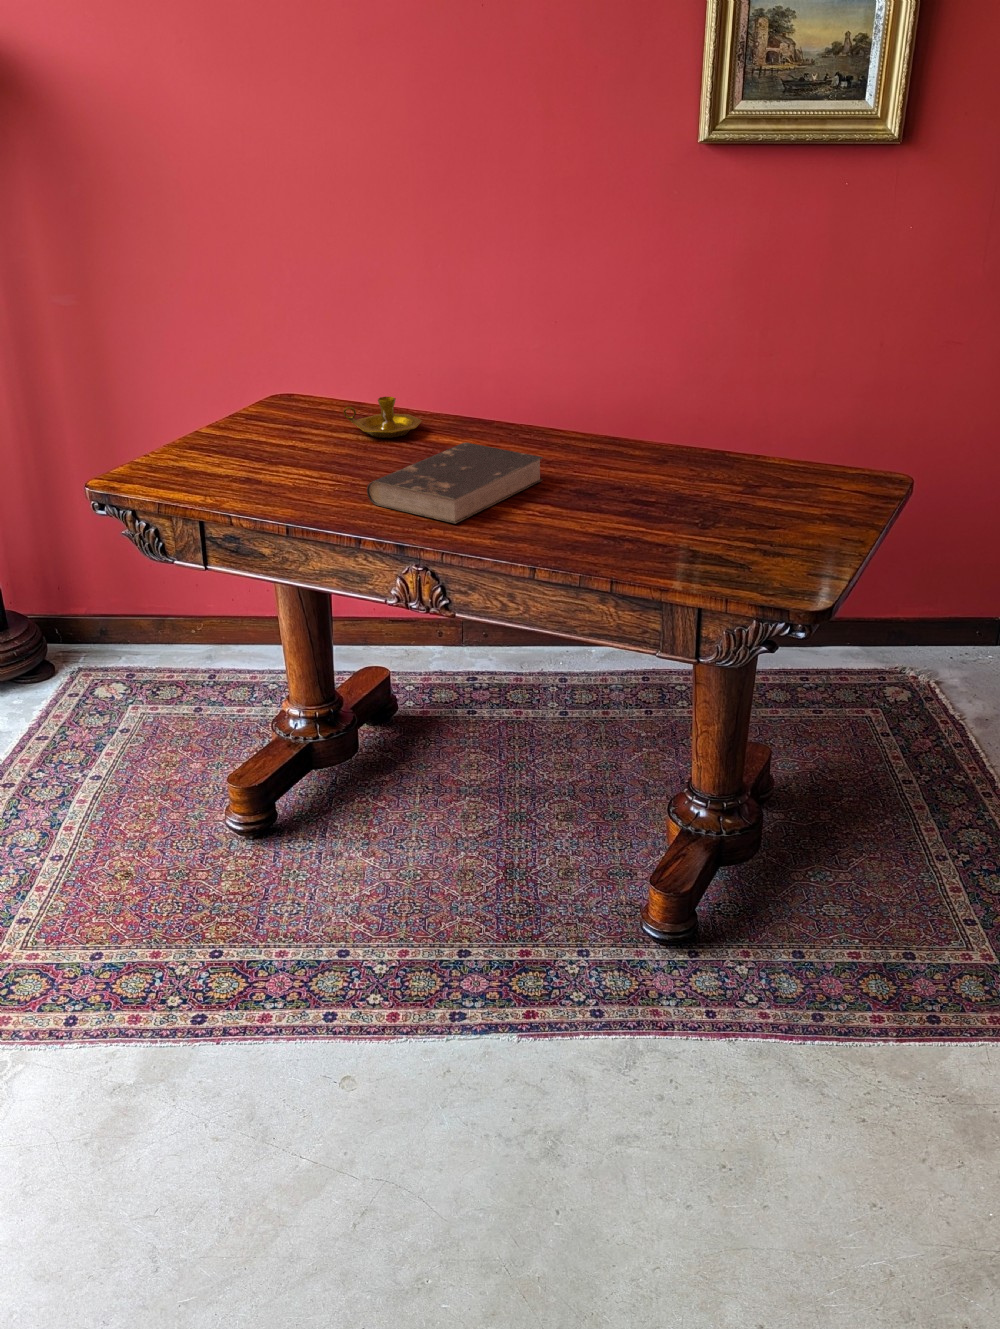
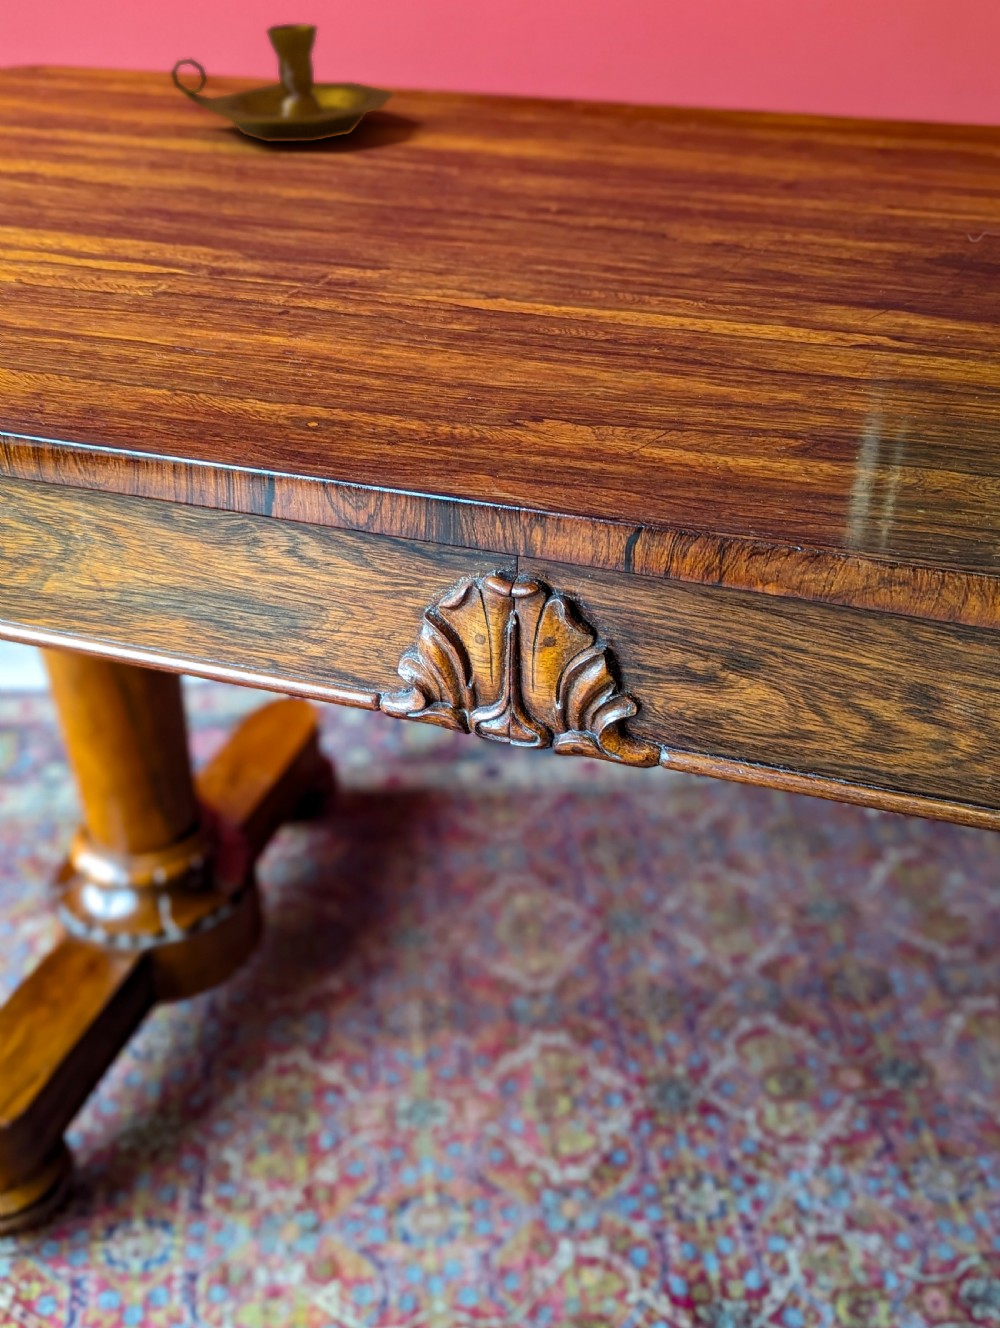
book: present [367,443,543,524] -> none [269,124,838,393]

